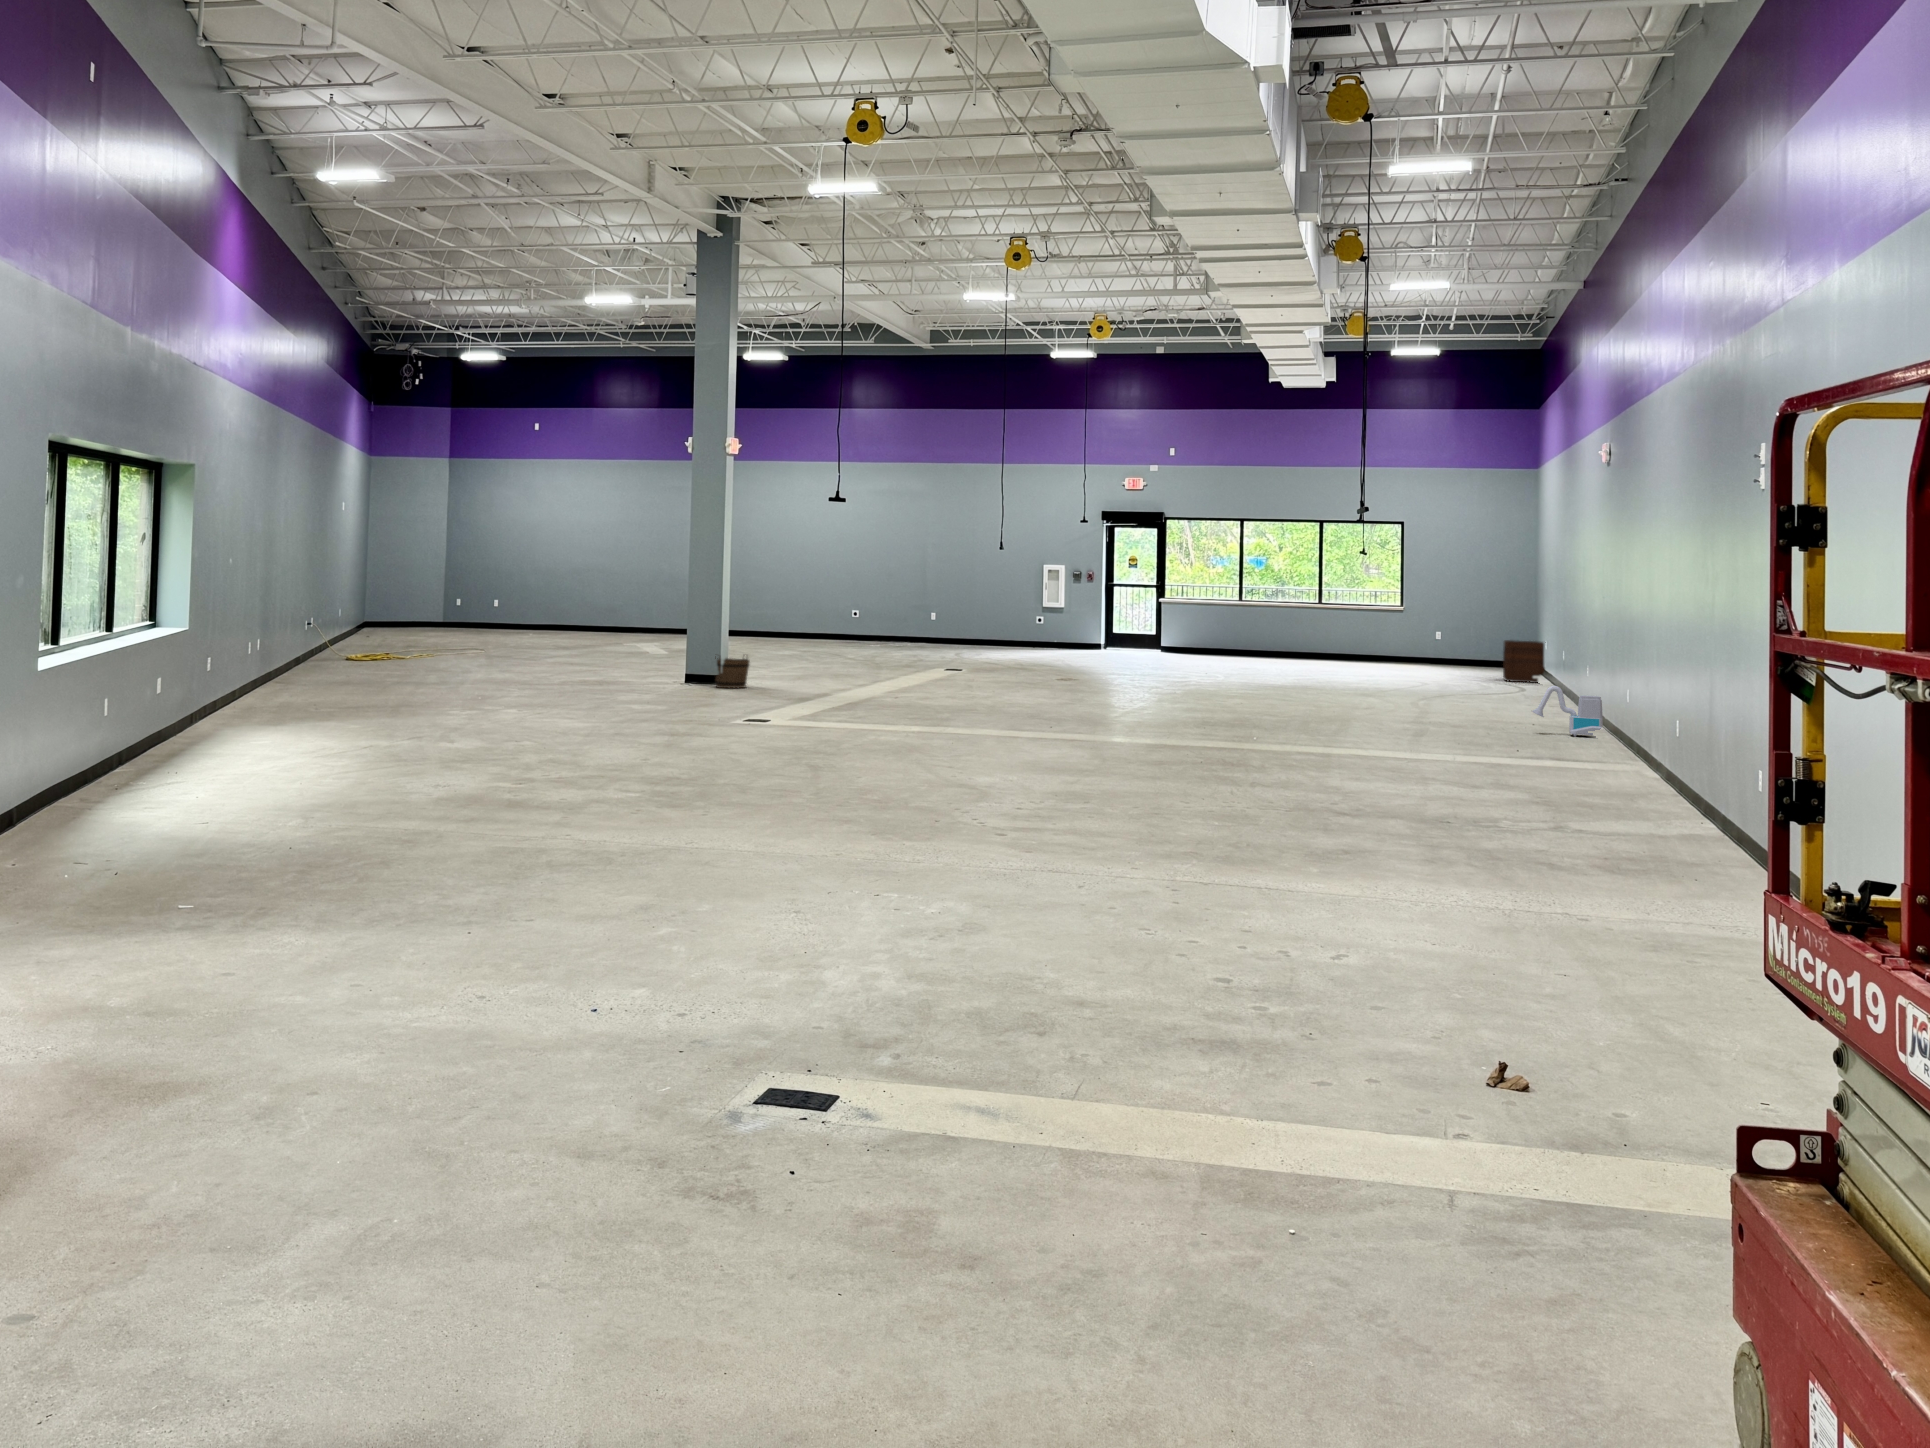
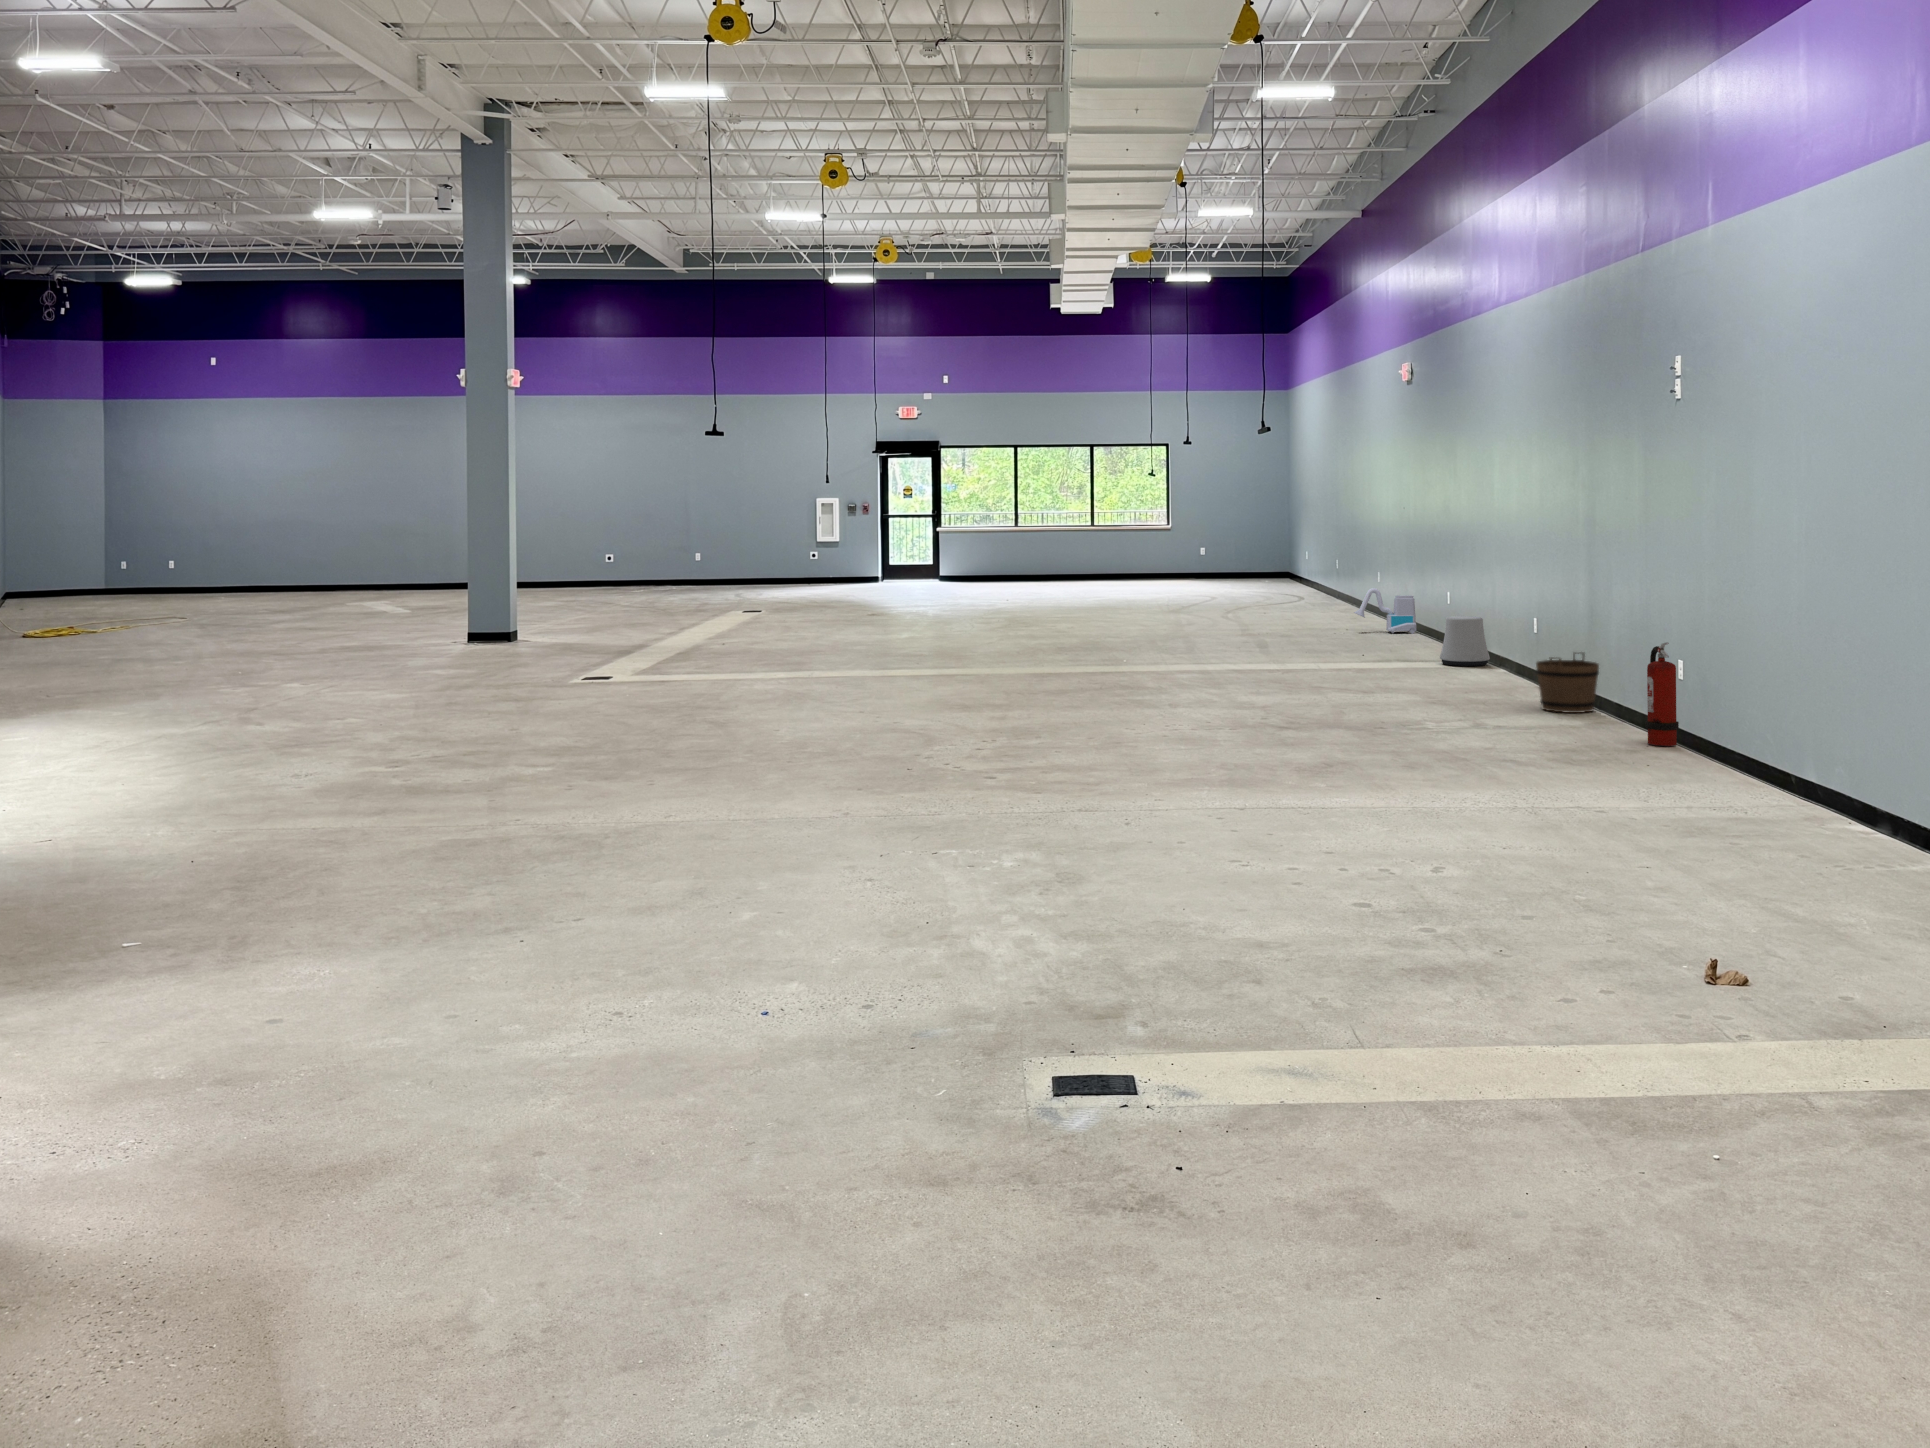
wooden crate: present [1503,640,1545,683] -> none [1265,548,1307,586]
bucket: present [715,658,750,688] -> present [1536,653,1599,713]
stool: none [1583,719,1641,775] -> present [1440,616,1490,666]
fire extinguisher: none [1699,754,1739,868] -> present [1646,642,1679,746]

